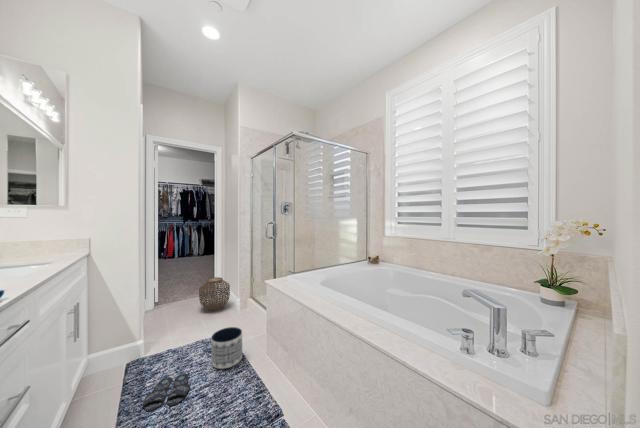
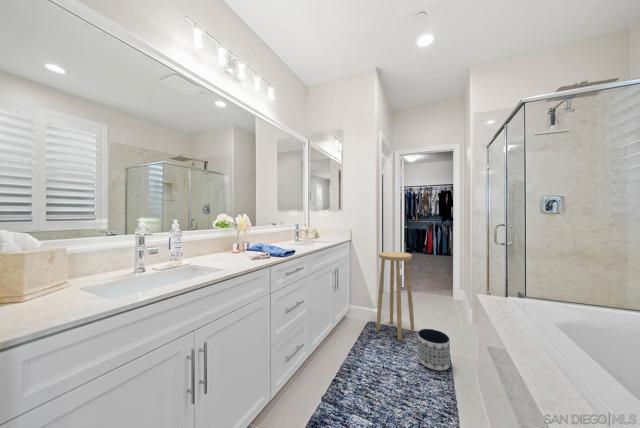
stool: none [146,258,195,366] -> present [376,252,414,340]
woven basket: present [199,277,230,311] -> none [432,279,464,314]
slippers: present [143,374,190,412] -> none [362,345,397,368]

